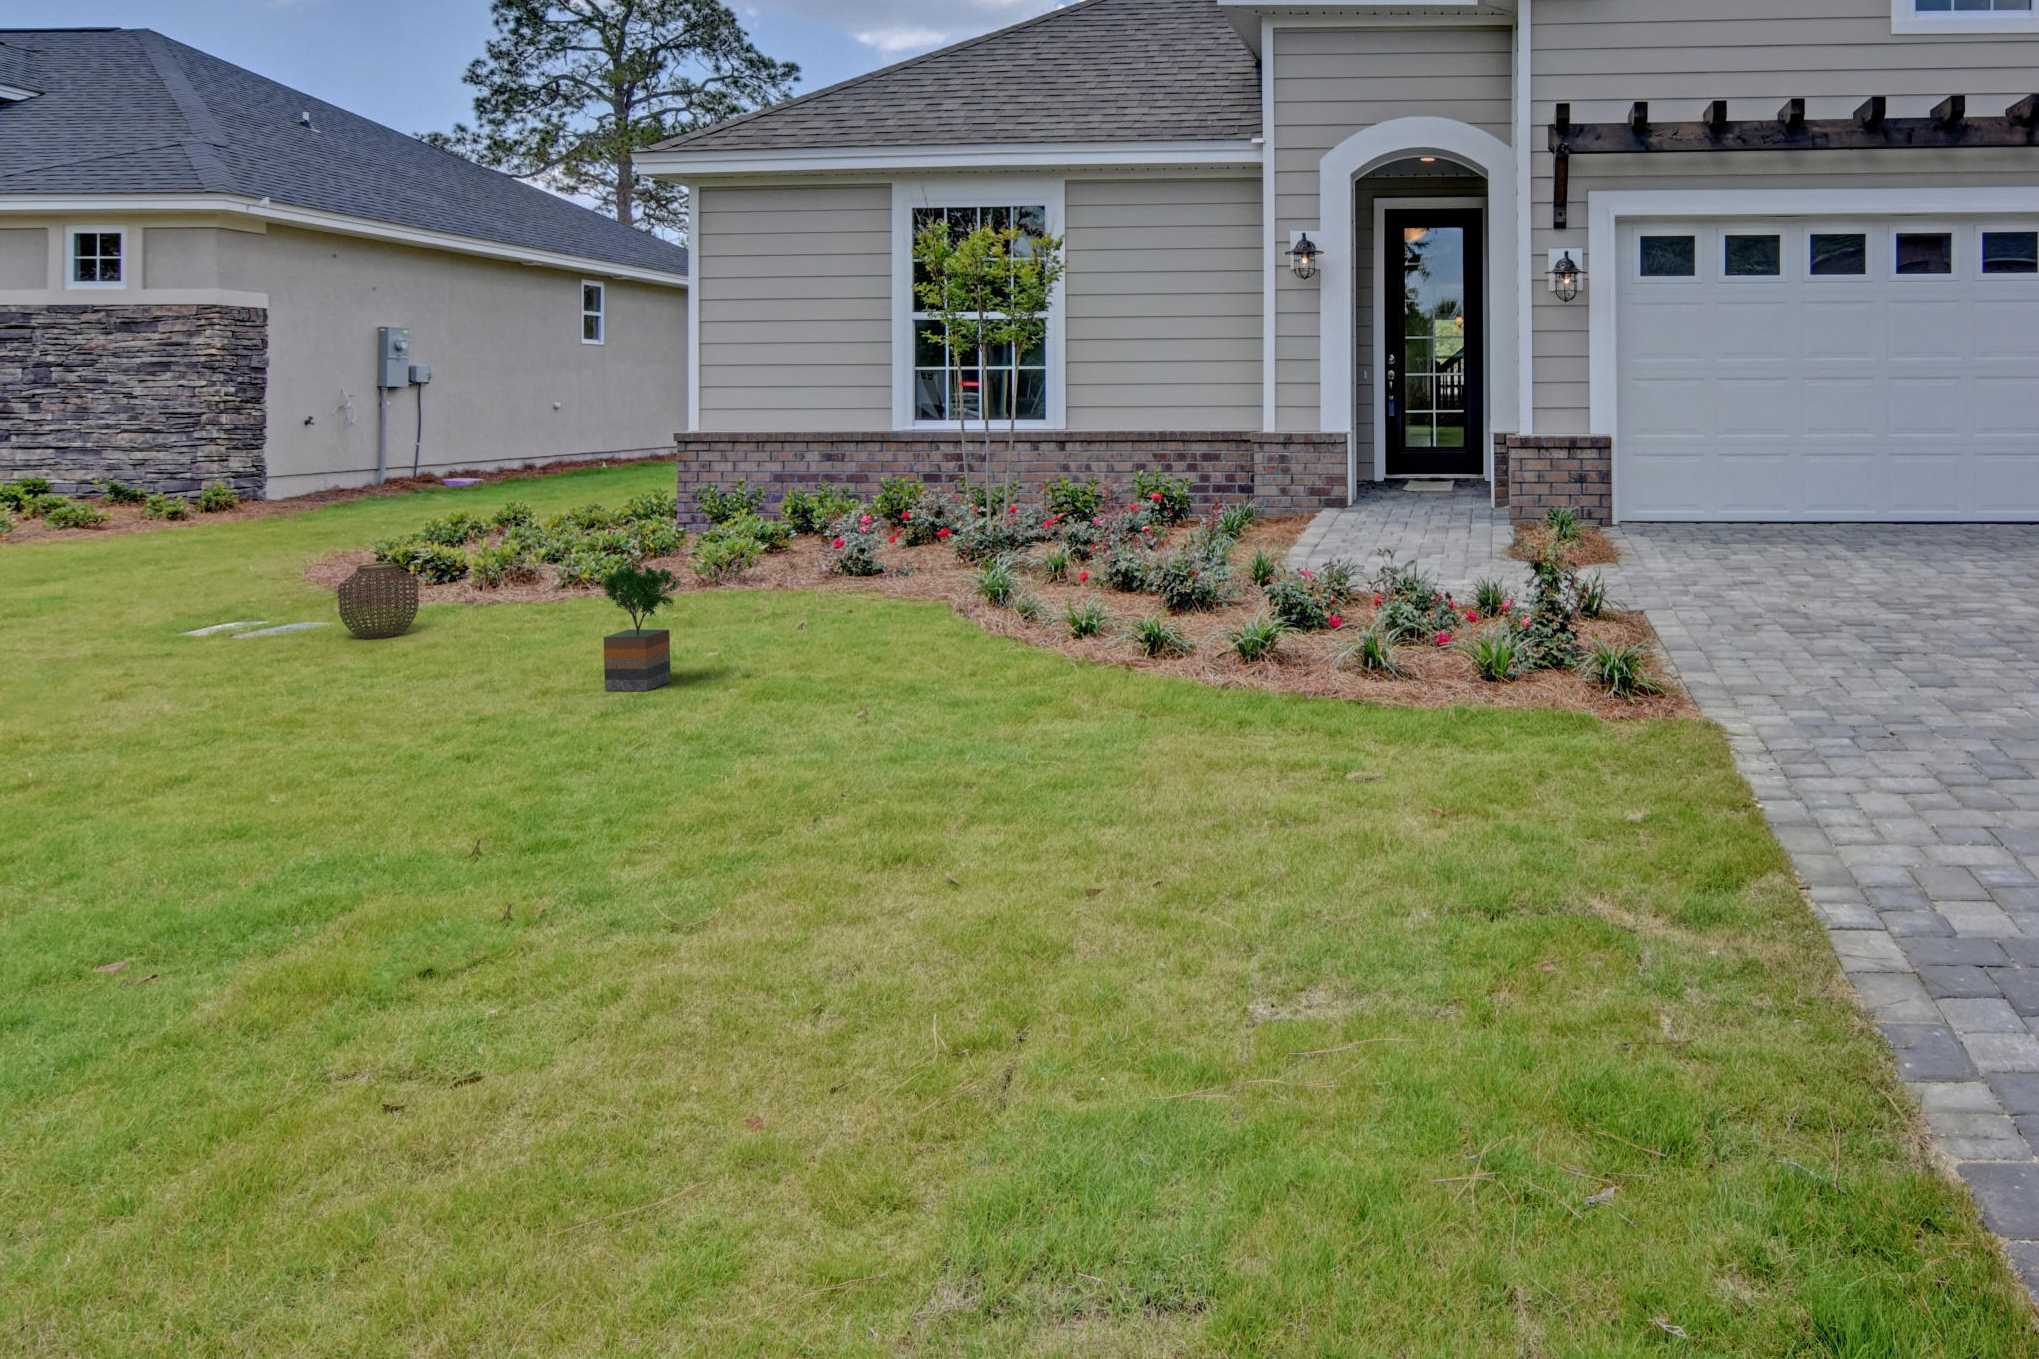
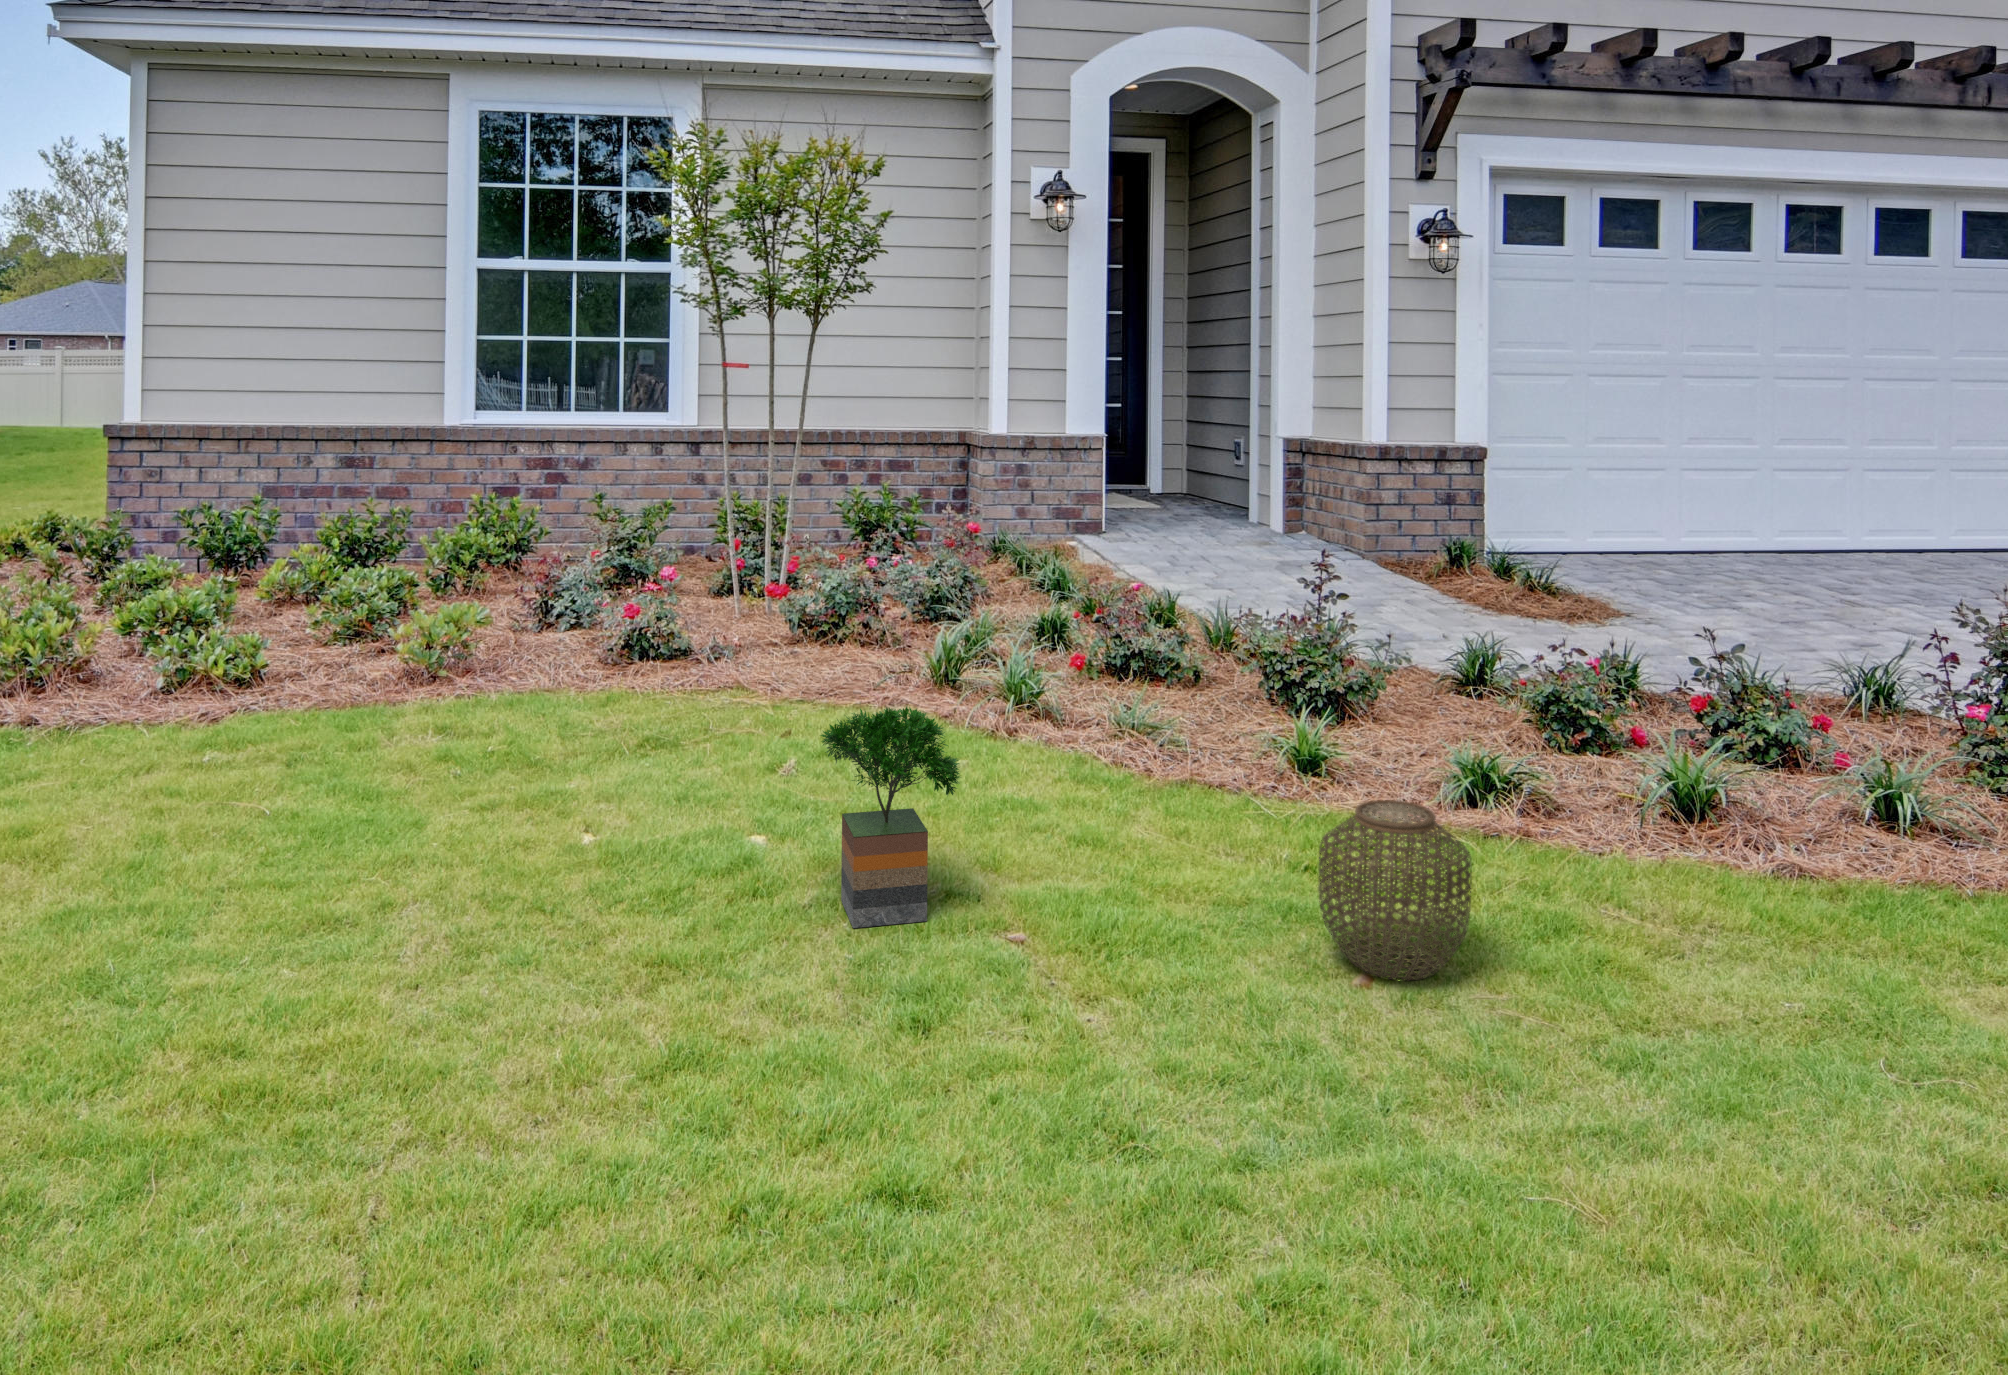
woven basket: present [338,563,419,639] -> present [1318,800,1472,980]

